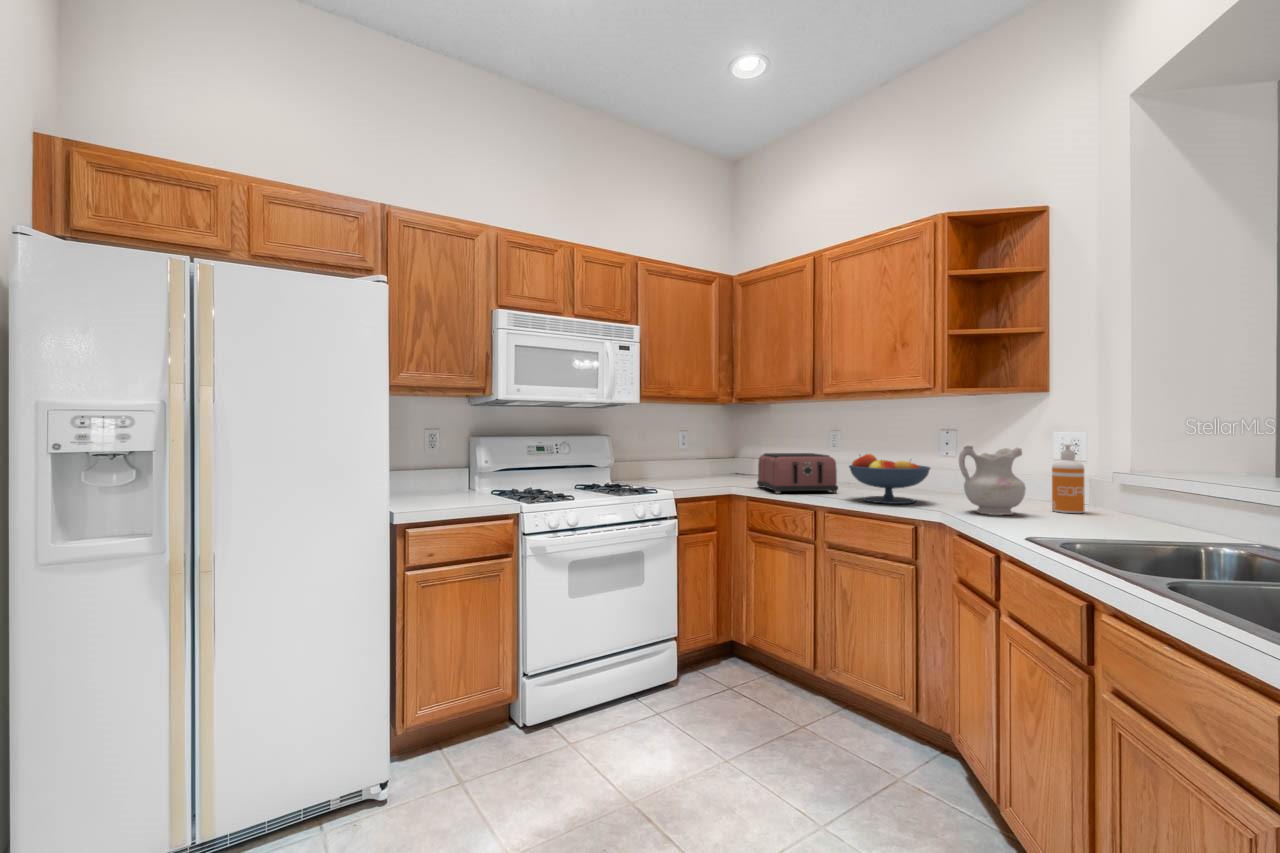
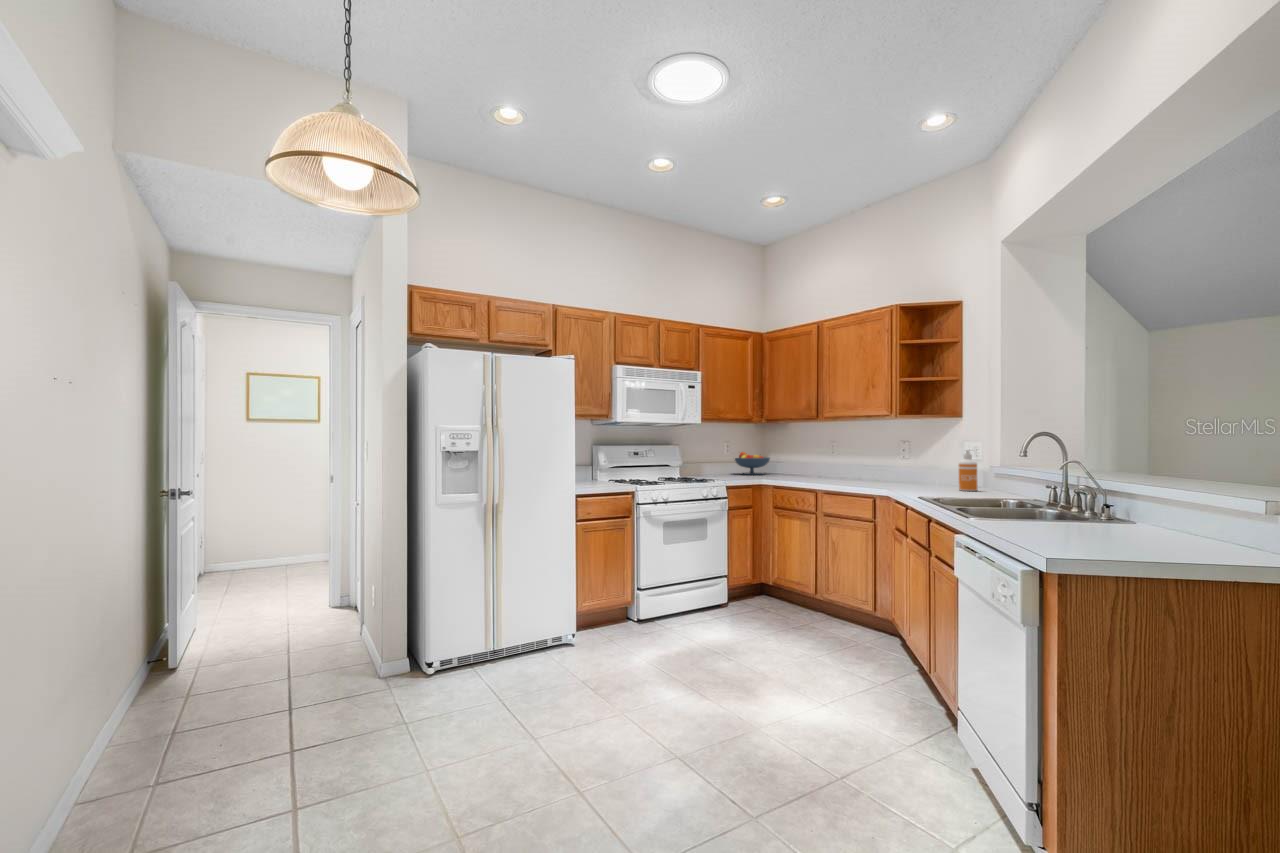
ceramic pitcher: present [959,446,1026,515] -> none [900,450,939,491]
toaster: present [757,453,838,494] -> none [780,457,834,482]
fruit bowl: present [849,454,930,504] -> present [735,452,770,475]

